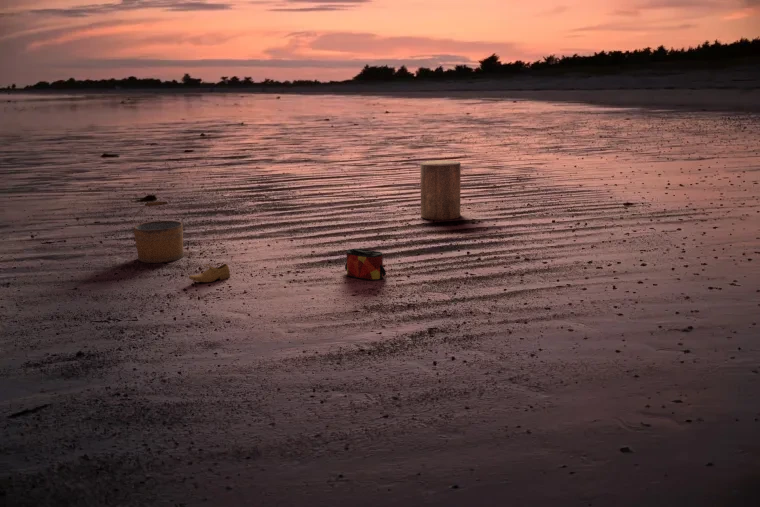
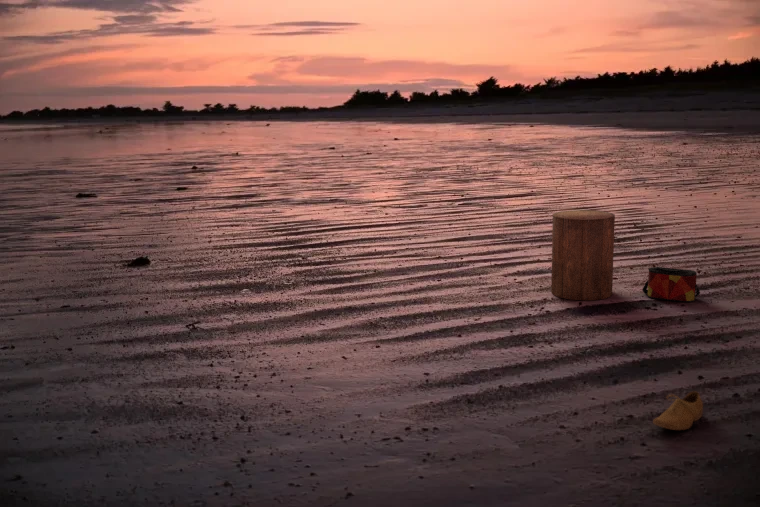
bucket: present [132,201,184,263] -> none [121,294,209,402]
bag: present [345,248,386,280] -> present [642,267,700,302]
shoe: present [189,264,230,282] -> present [653,392,703,430]

